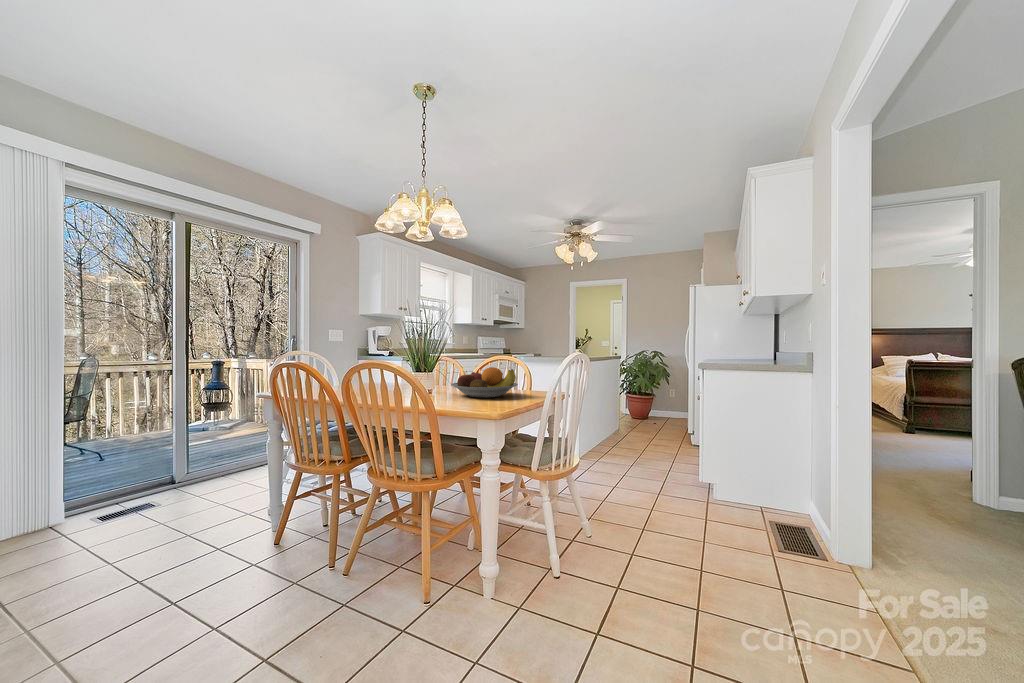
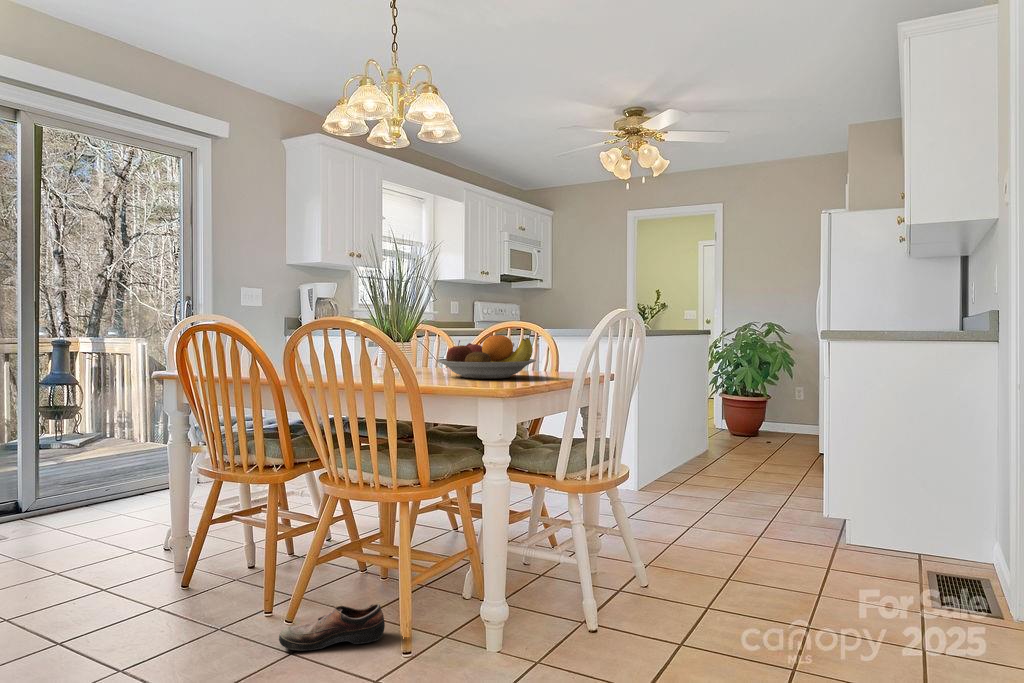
shoe: none [332,564,411,604] -> present [279,604,385,650]

